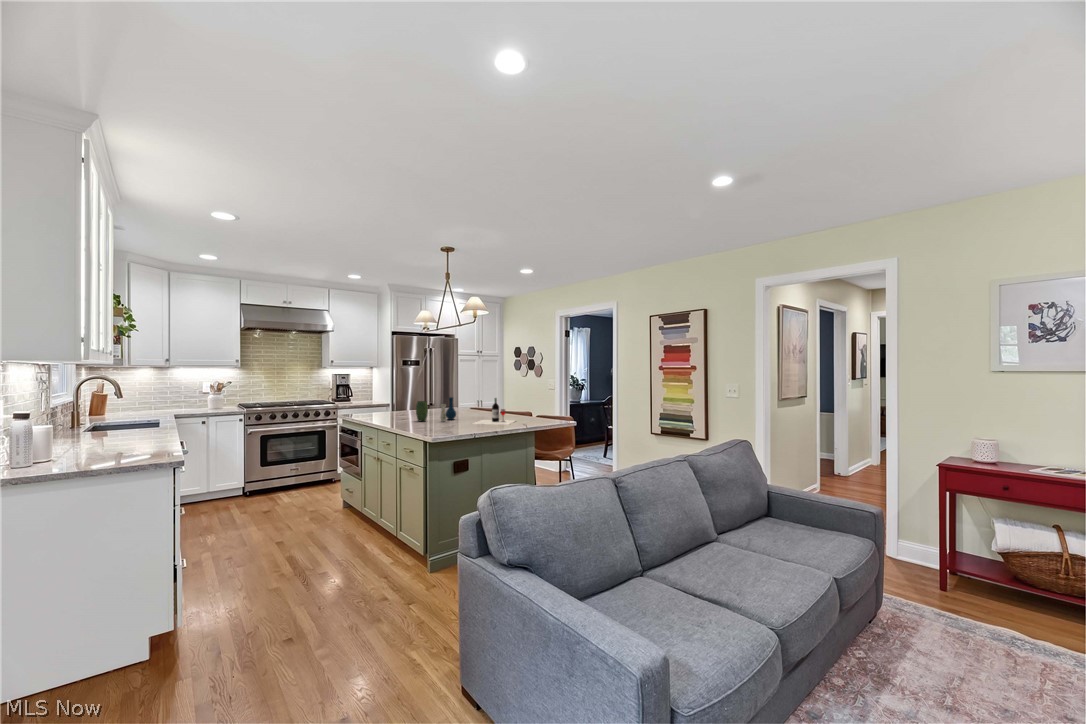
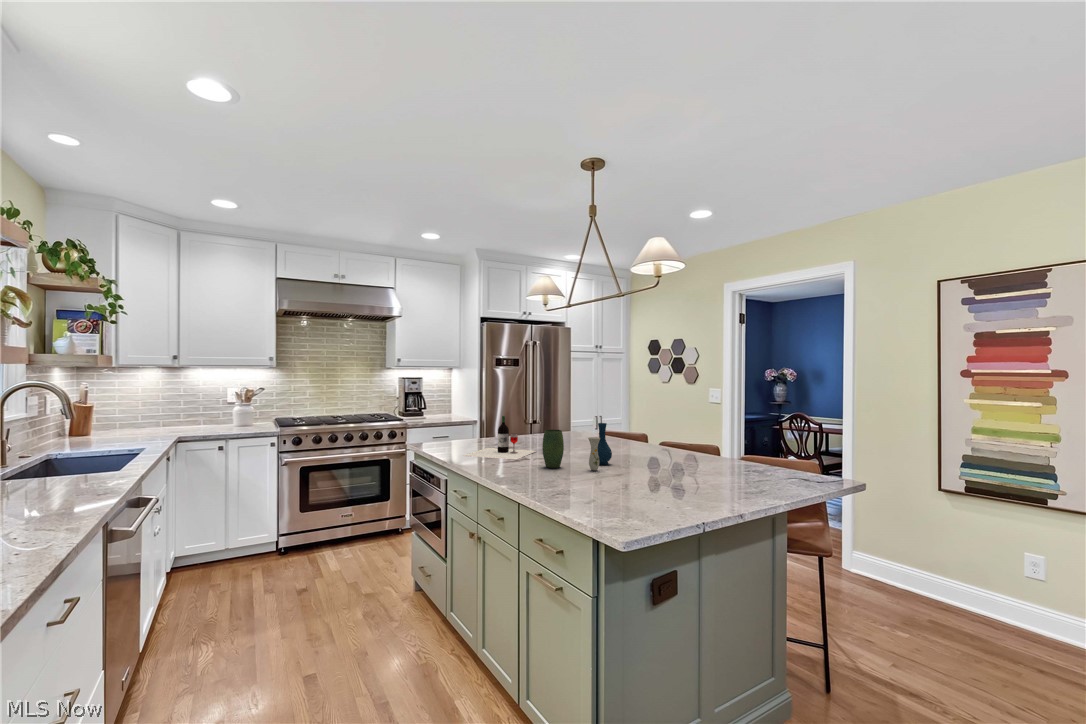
wine bottle: present [474,398,515,425] -> present [464,416,535,459]

